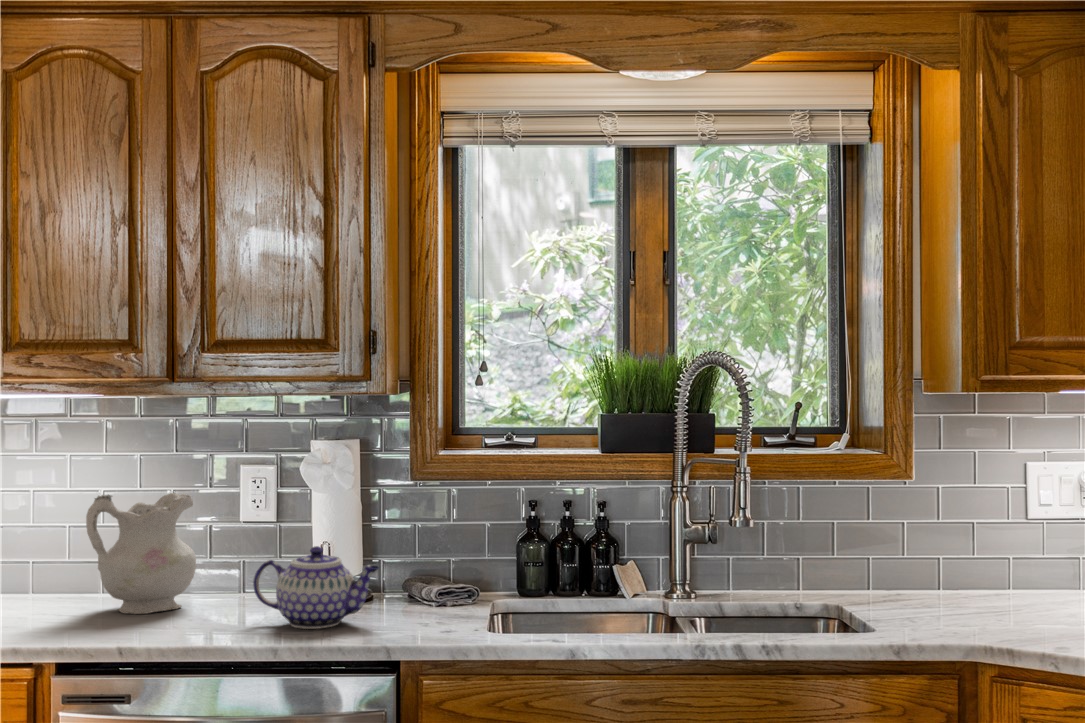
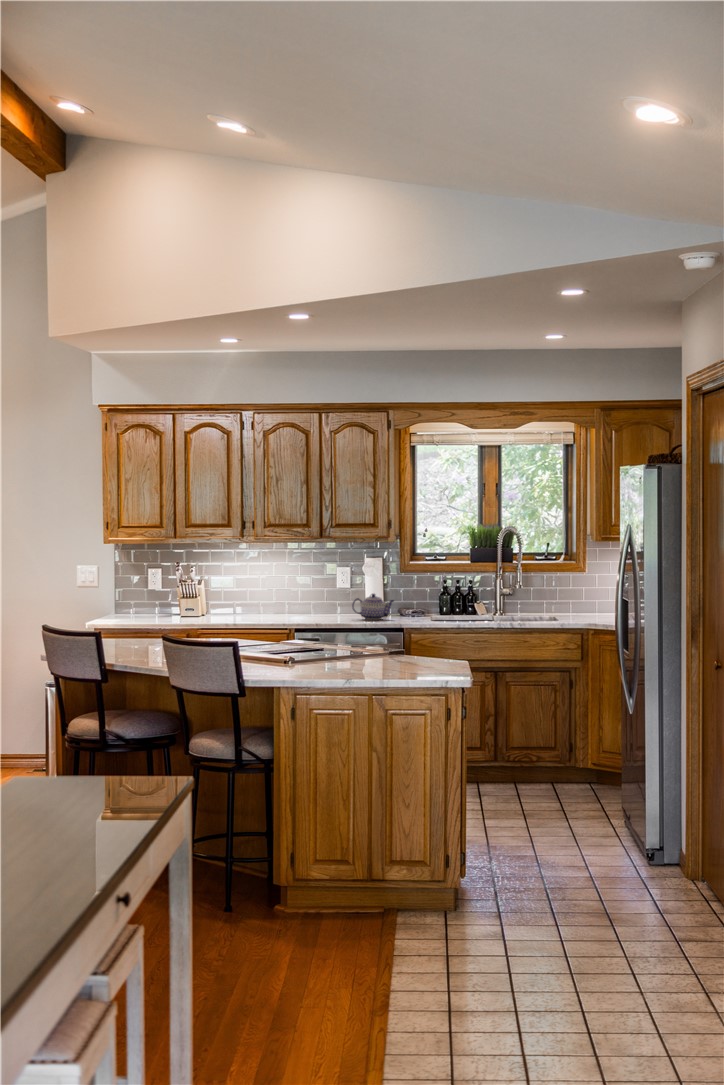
ceramic pitcher: present [86,493,196,614] -> none [291,577,325,618]

